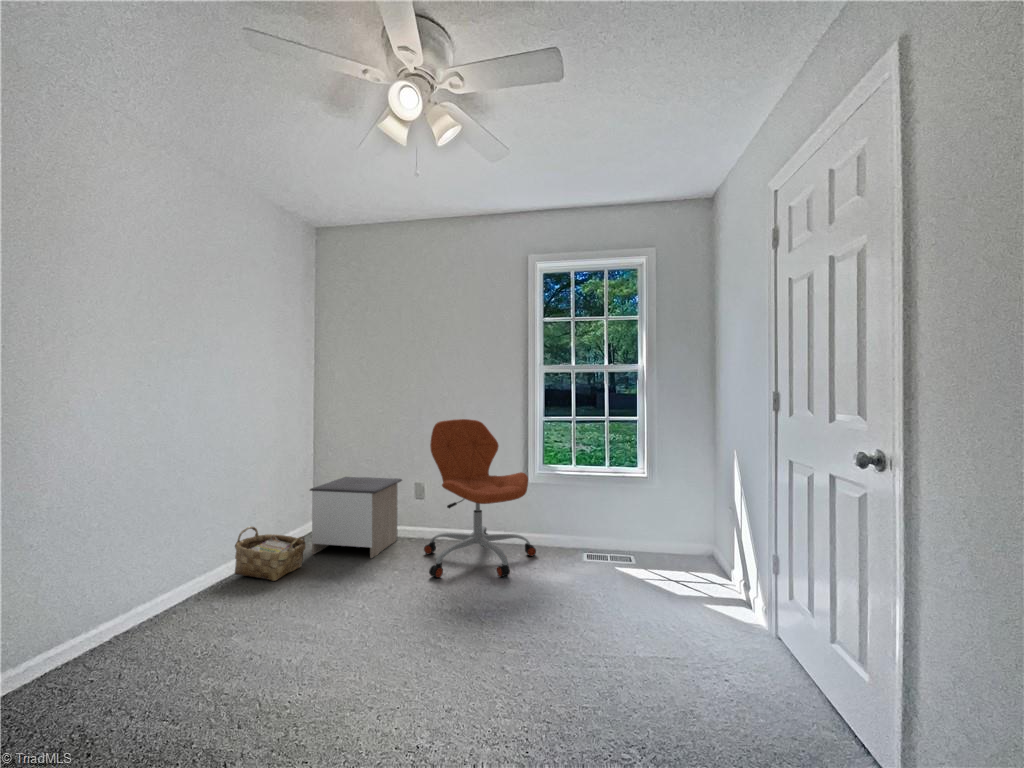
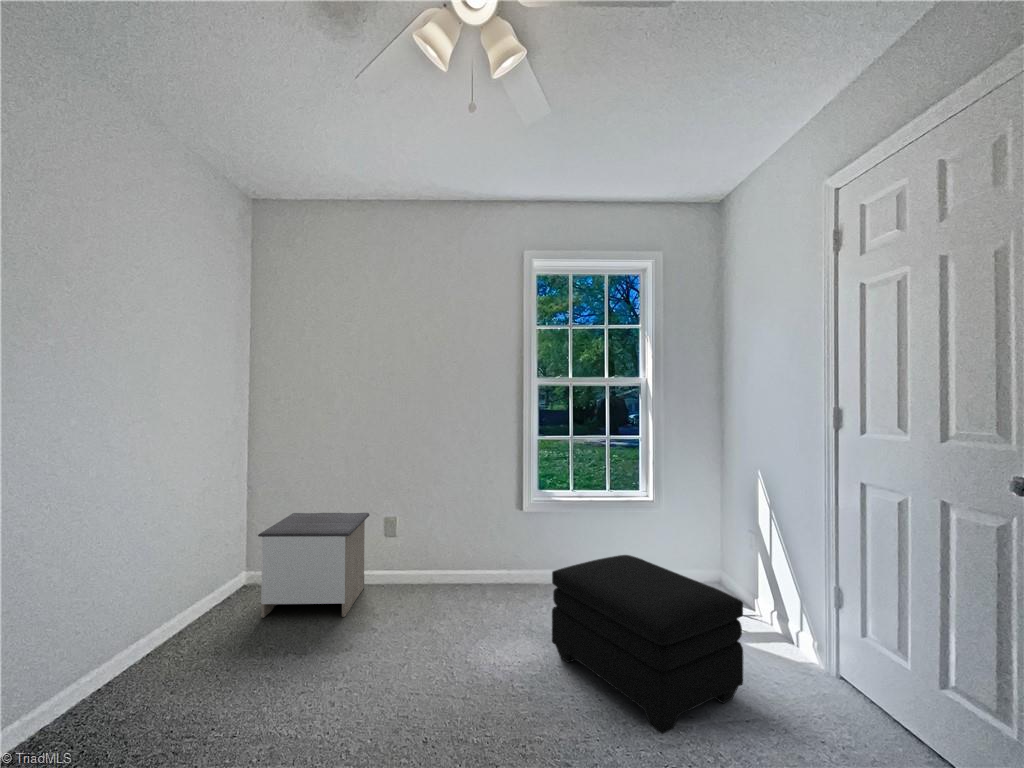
office chair: present [424,419,536,578] -> none [407,440,540,638]
ottoman: none [519,518,668,660] -> present [552,555,743,734]
woven basket: present [235,527,306,581] -> none [163,591,262,664]

